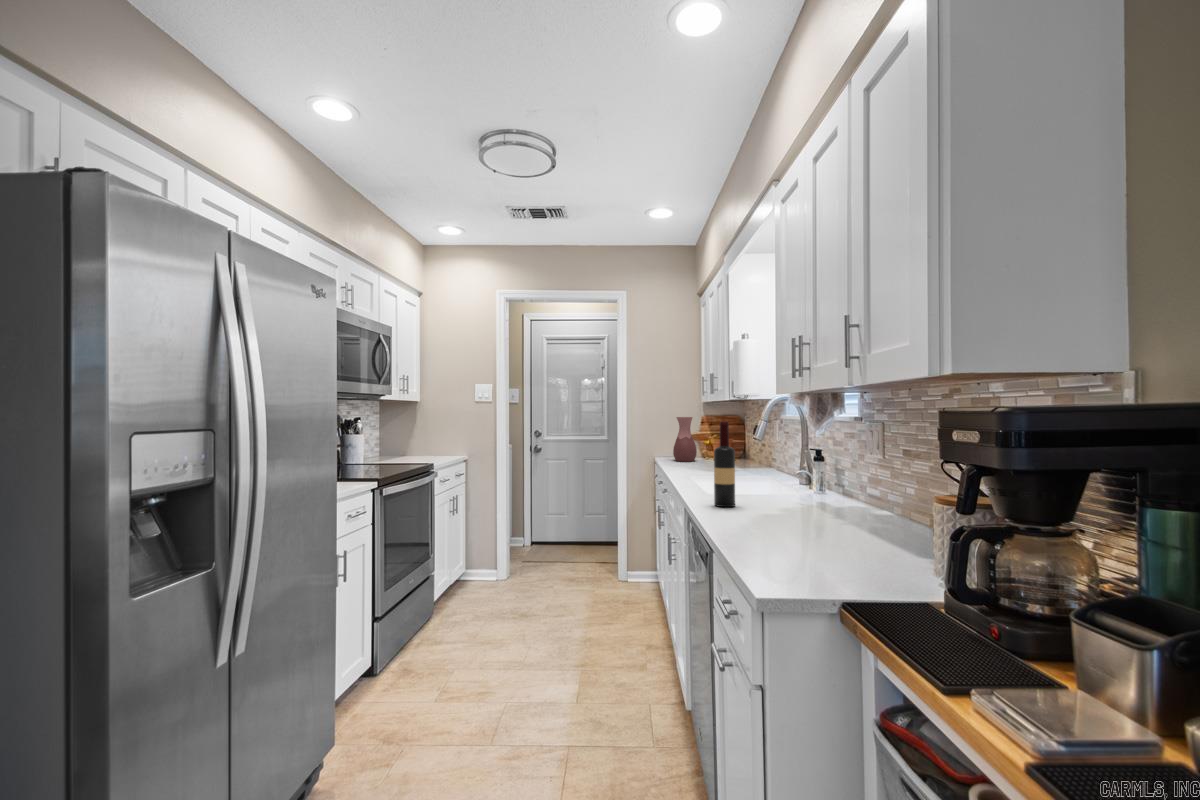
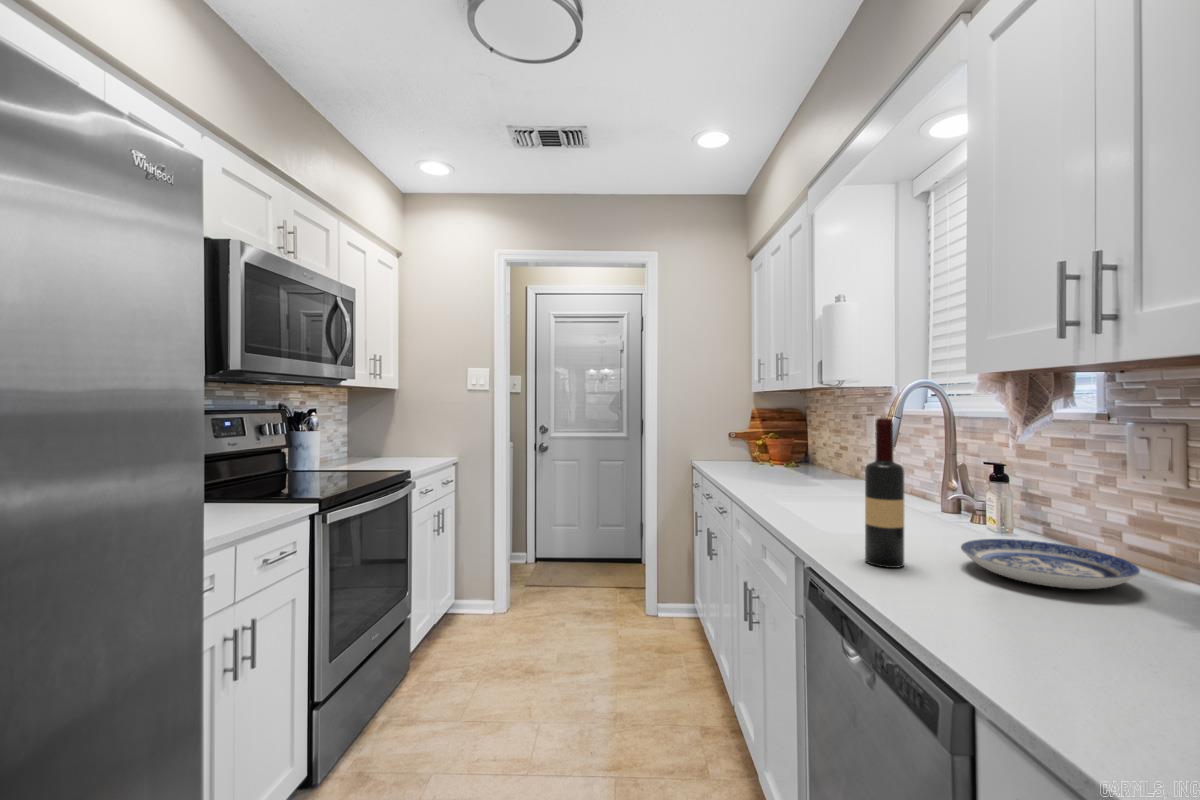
vase: present [673,417,697,462] -> none [721,411,752,468]
plate: none [766,492,850,513] -> present [961,539,1140,589]

